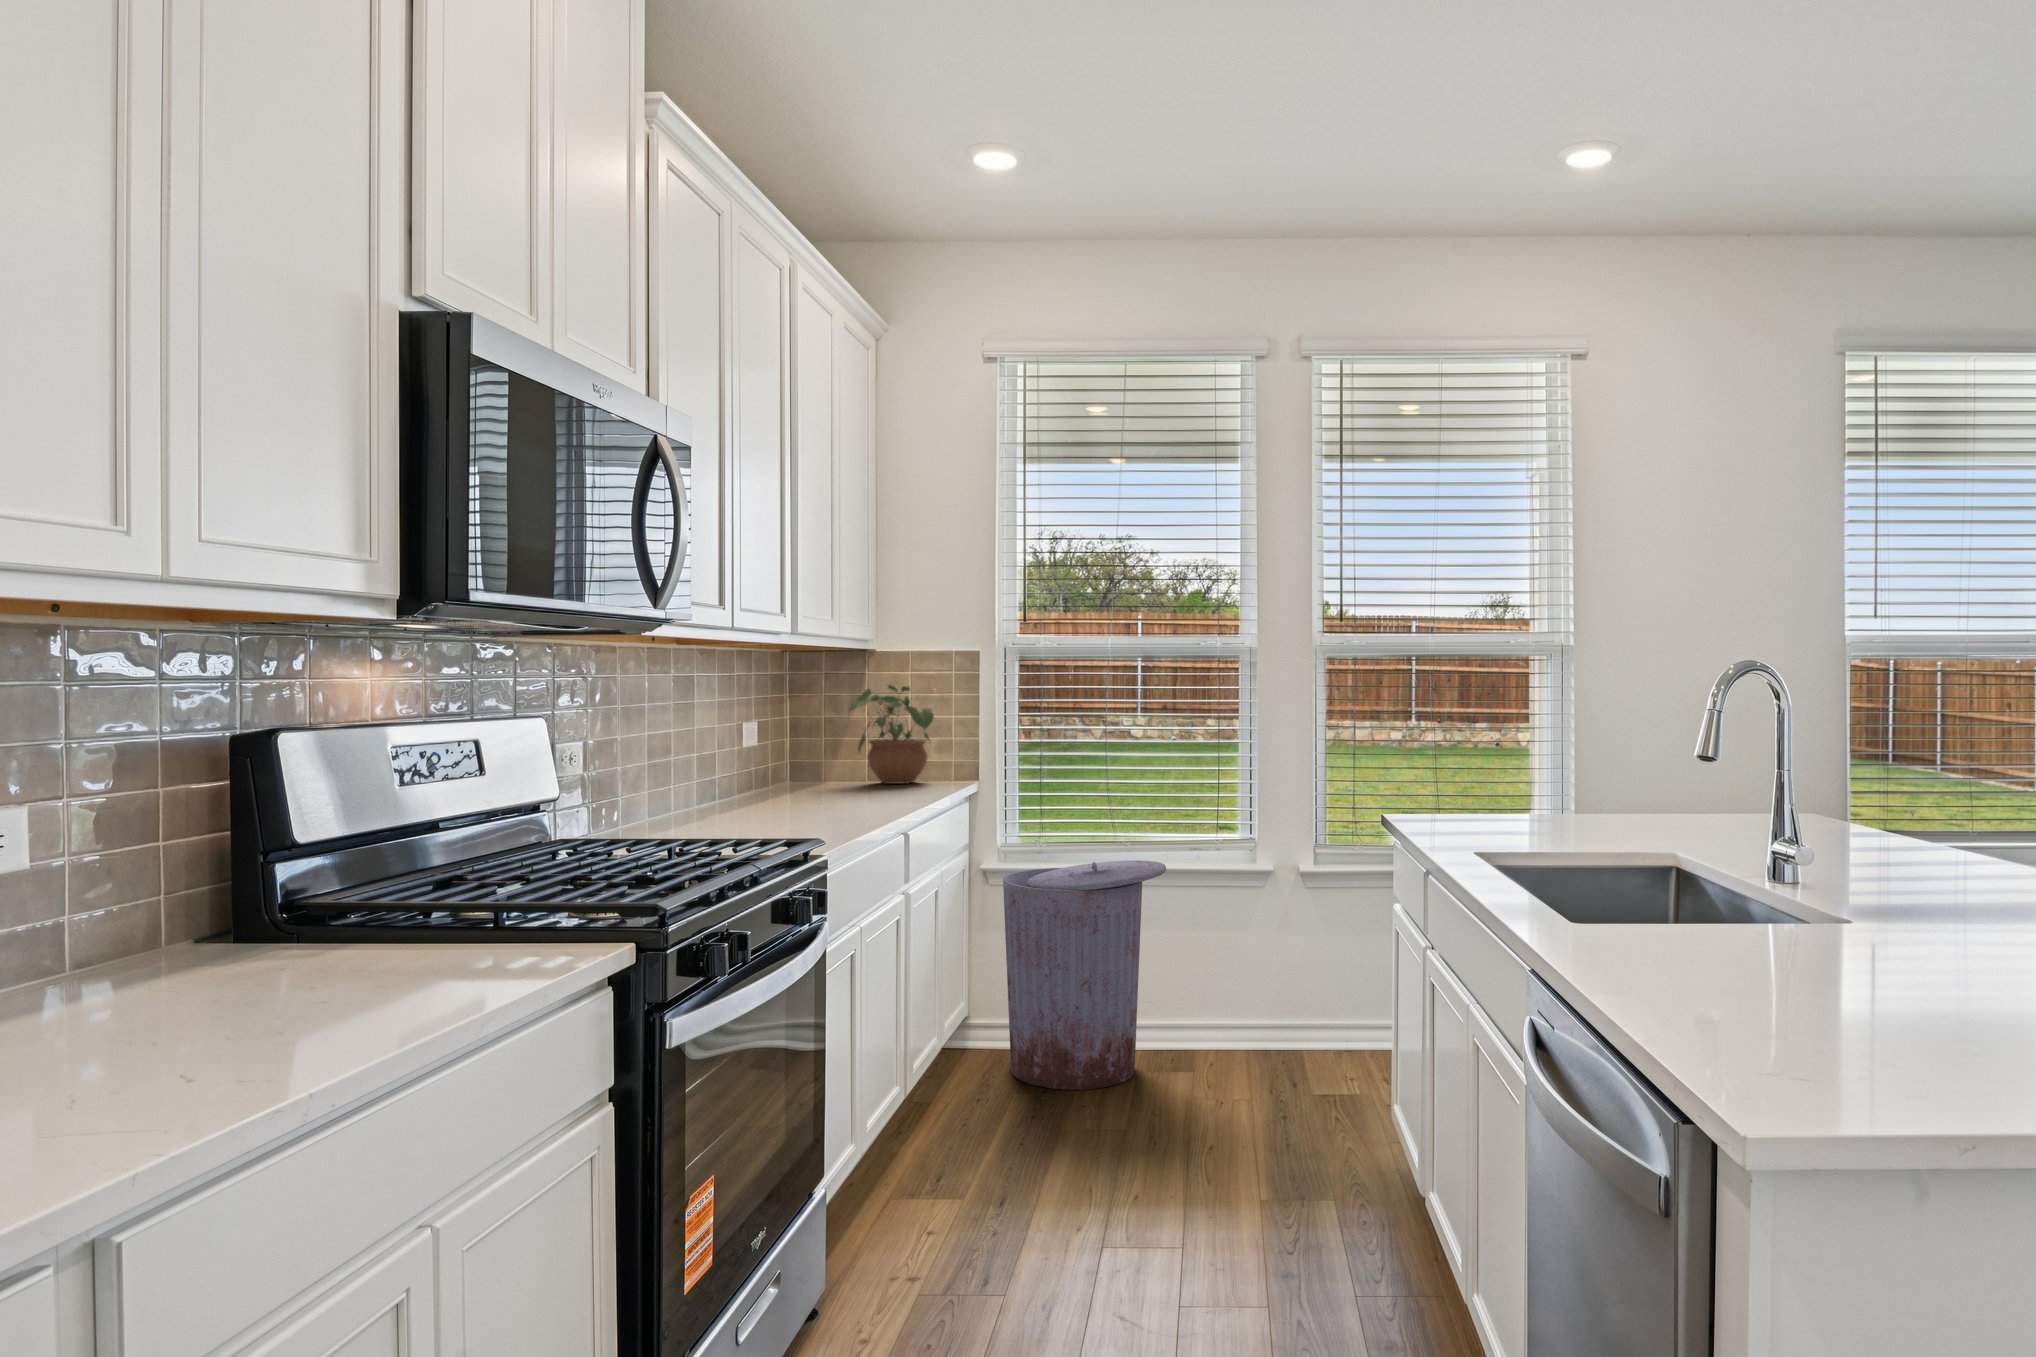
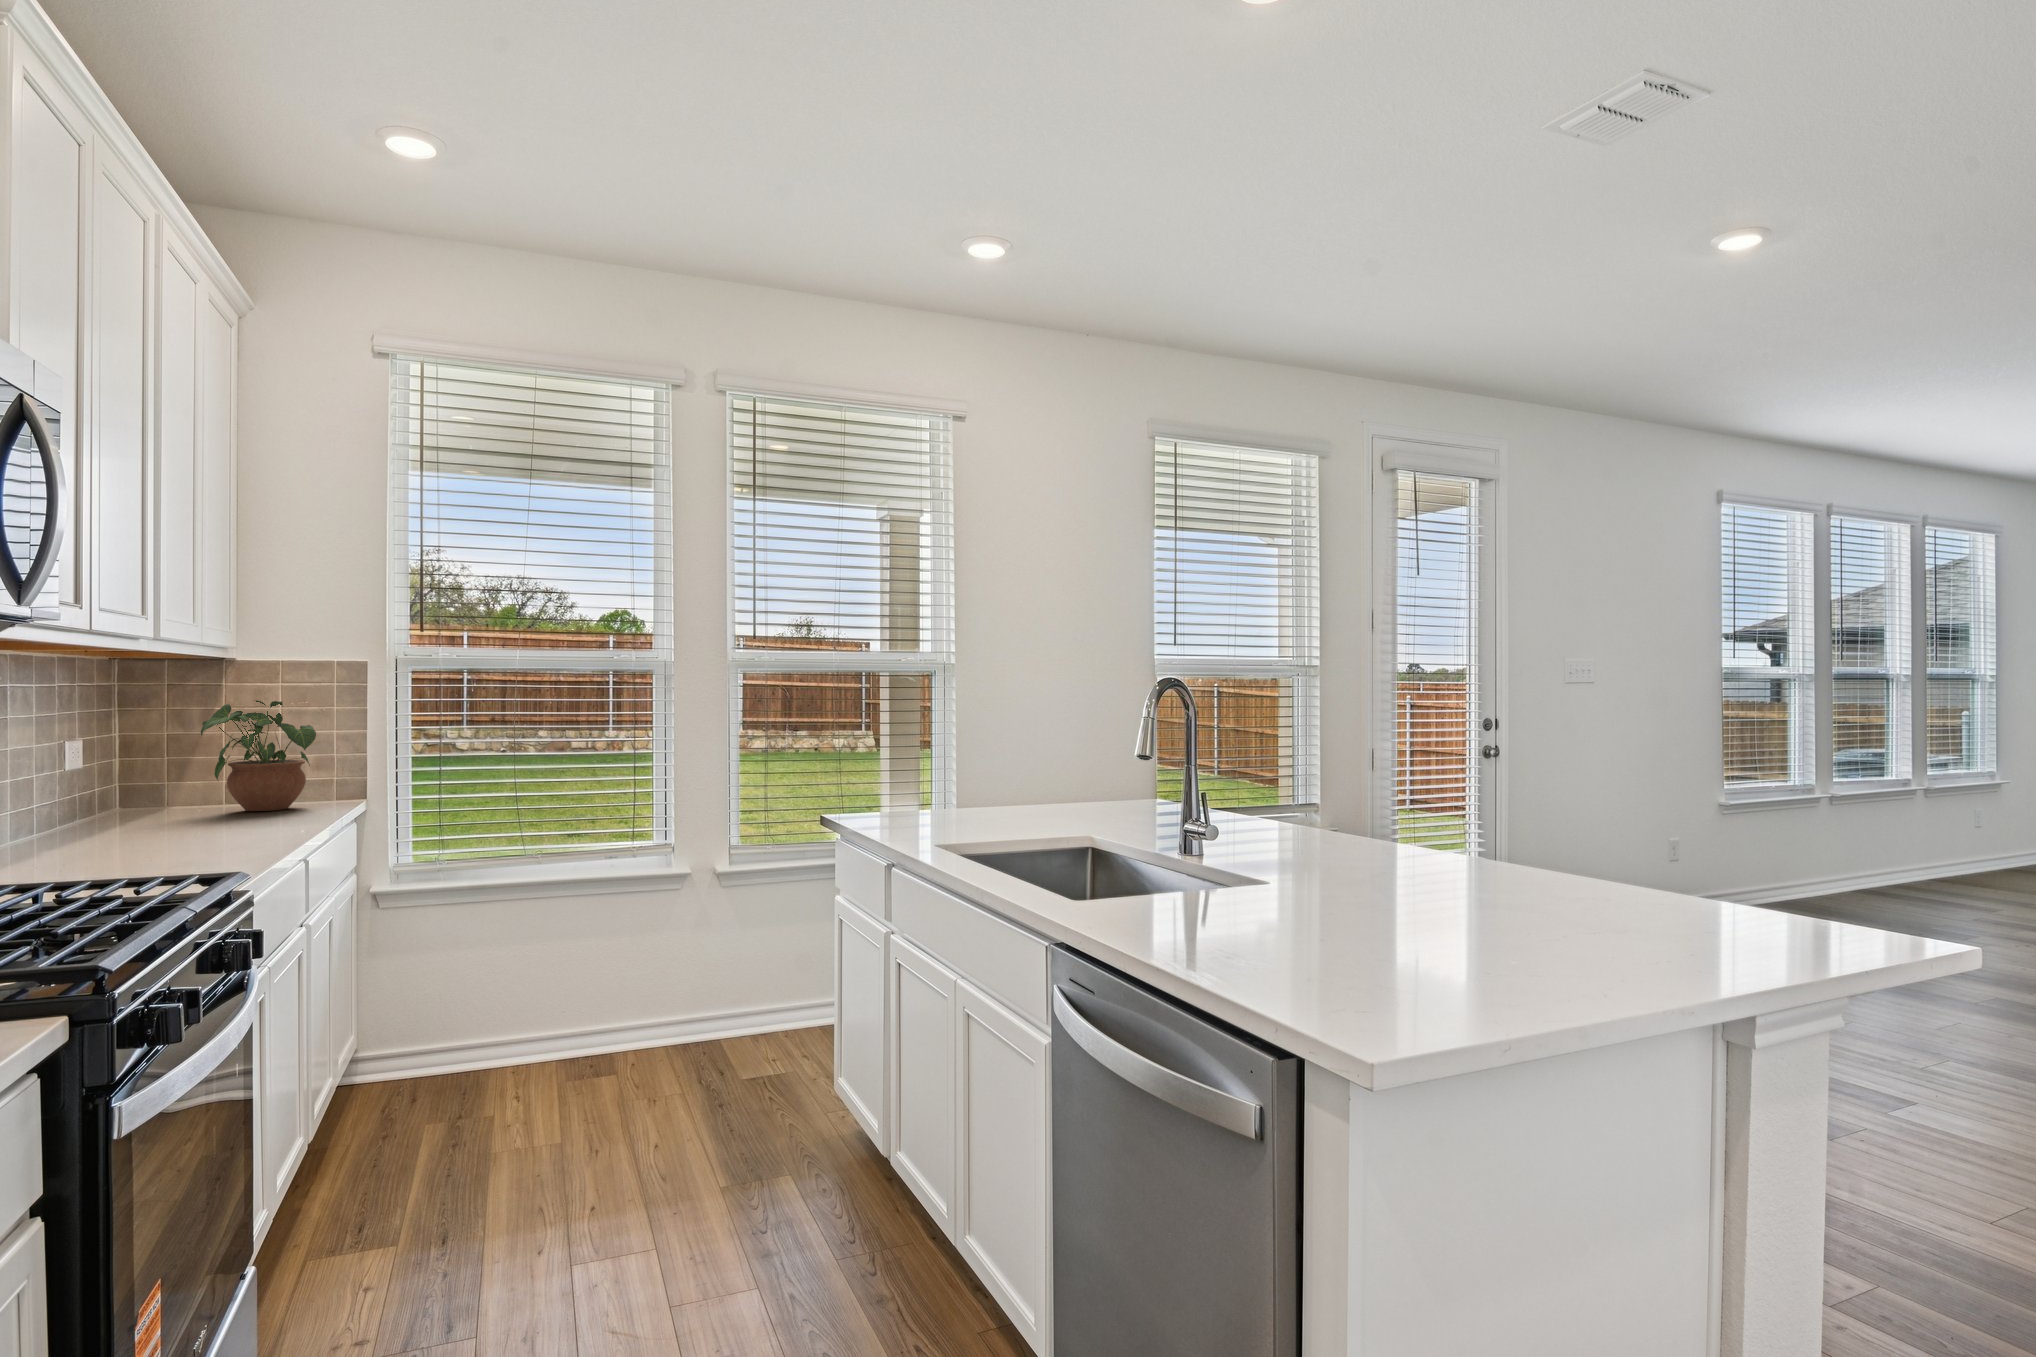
trash can: present [1003,860,1166,1090] -> none [406,874,589,1120]

